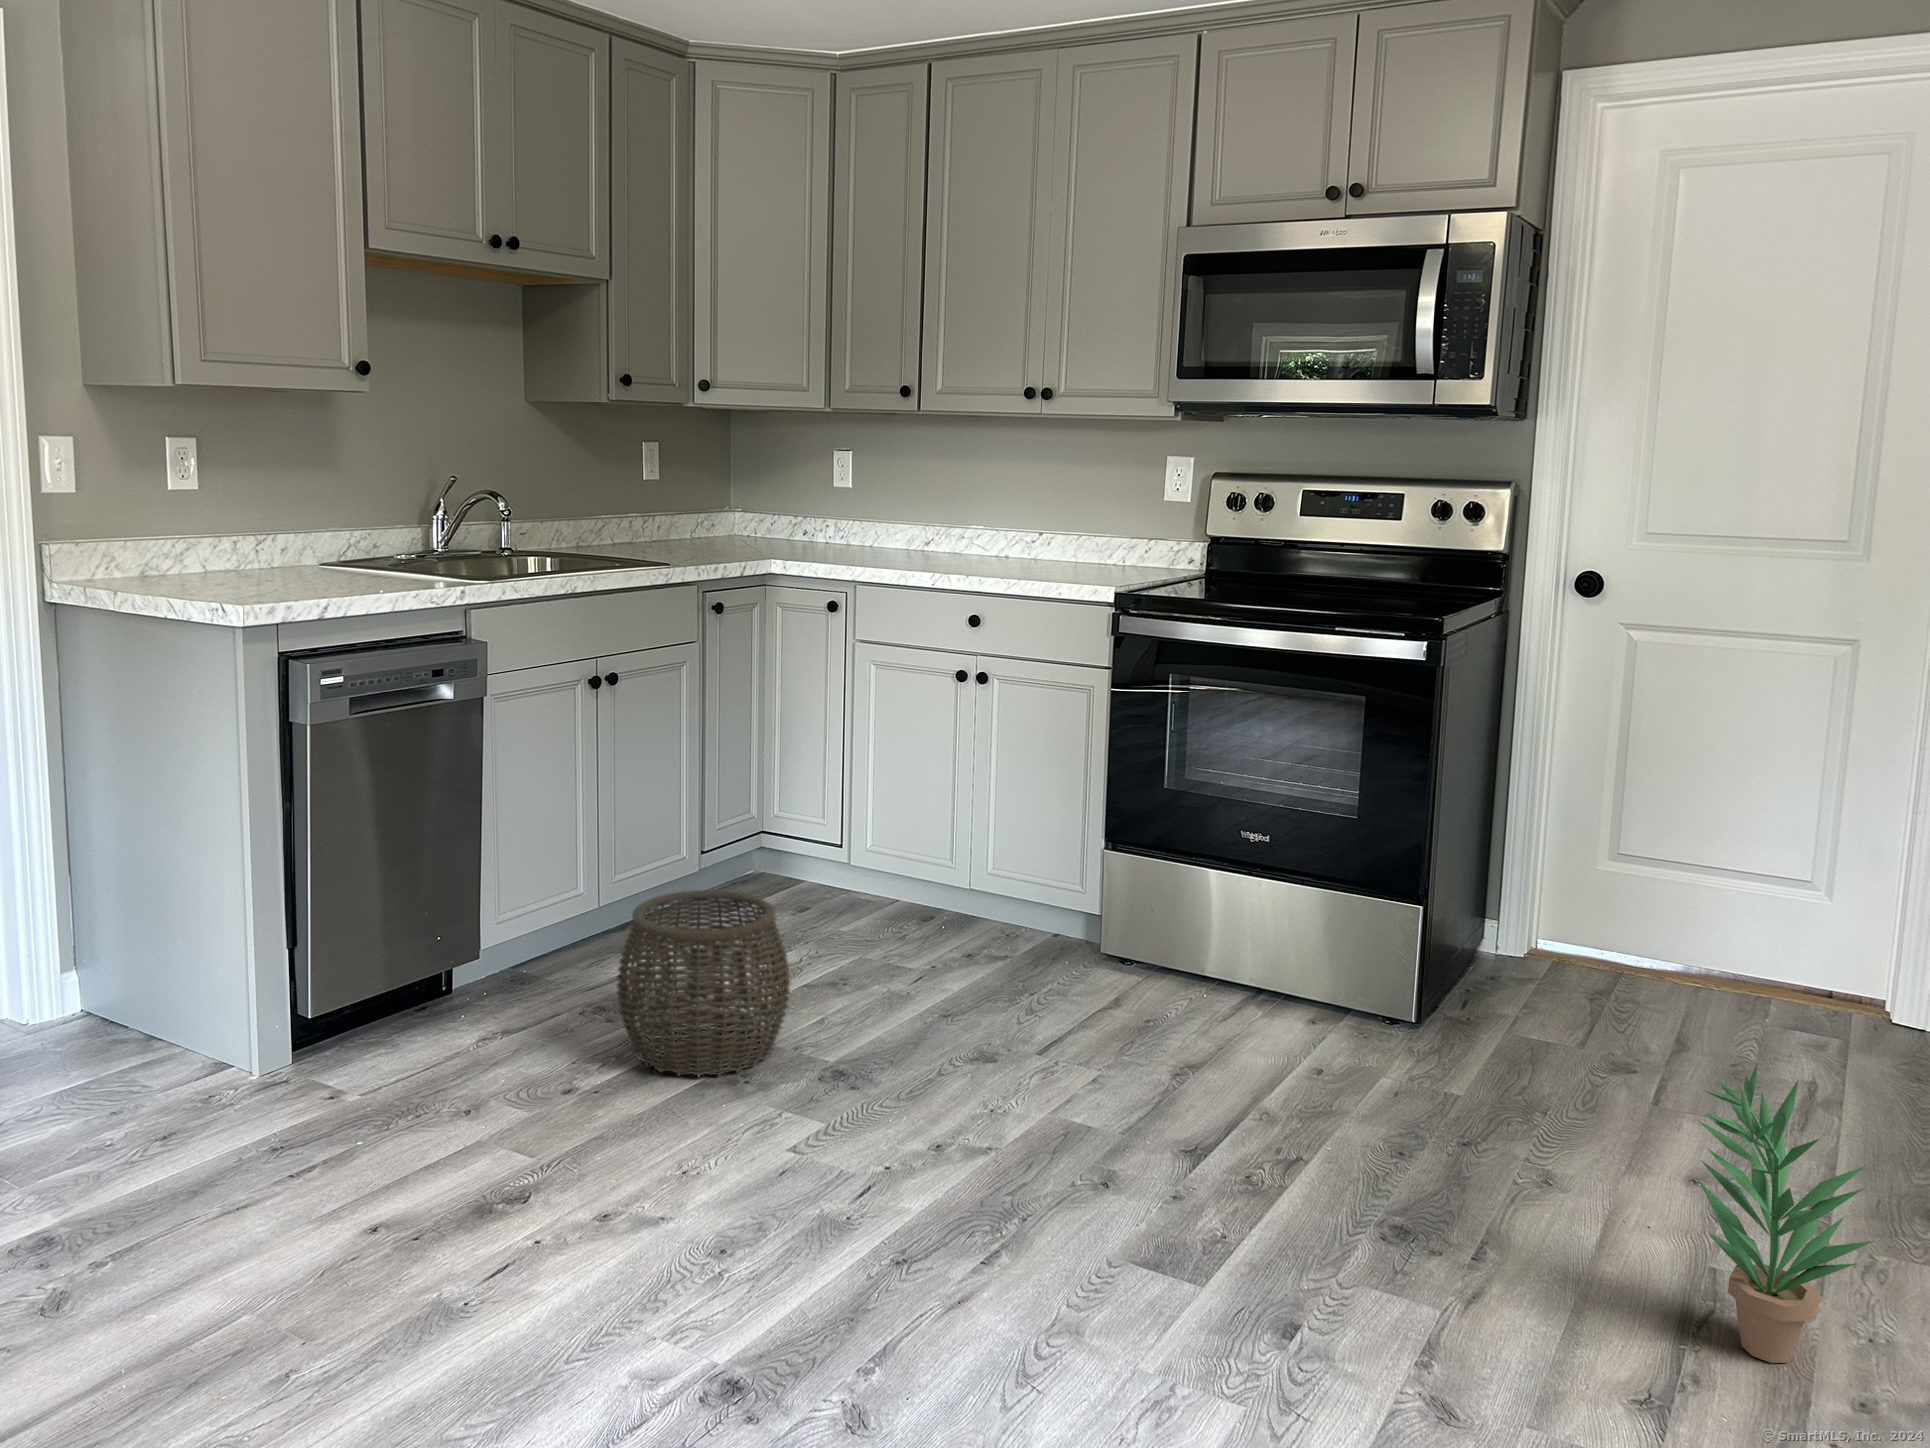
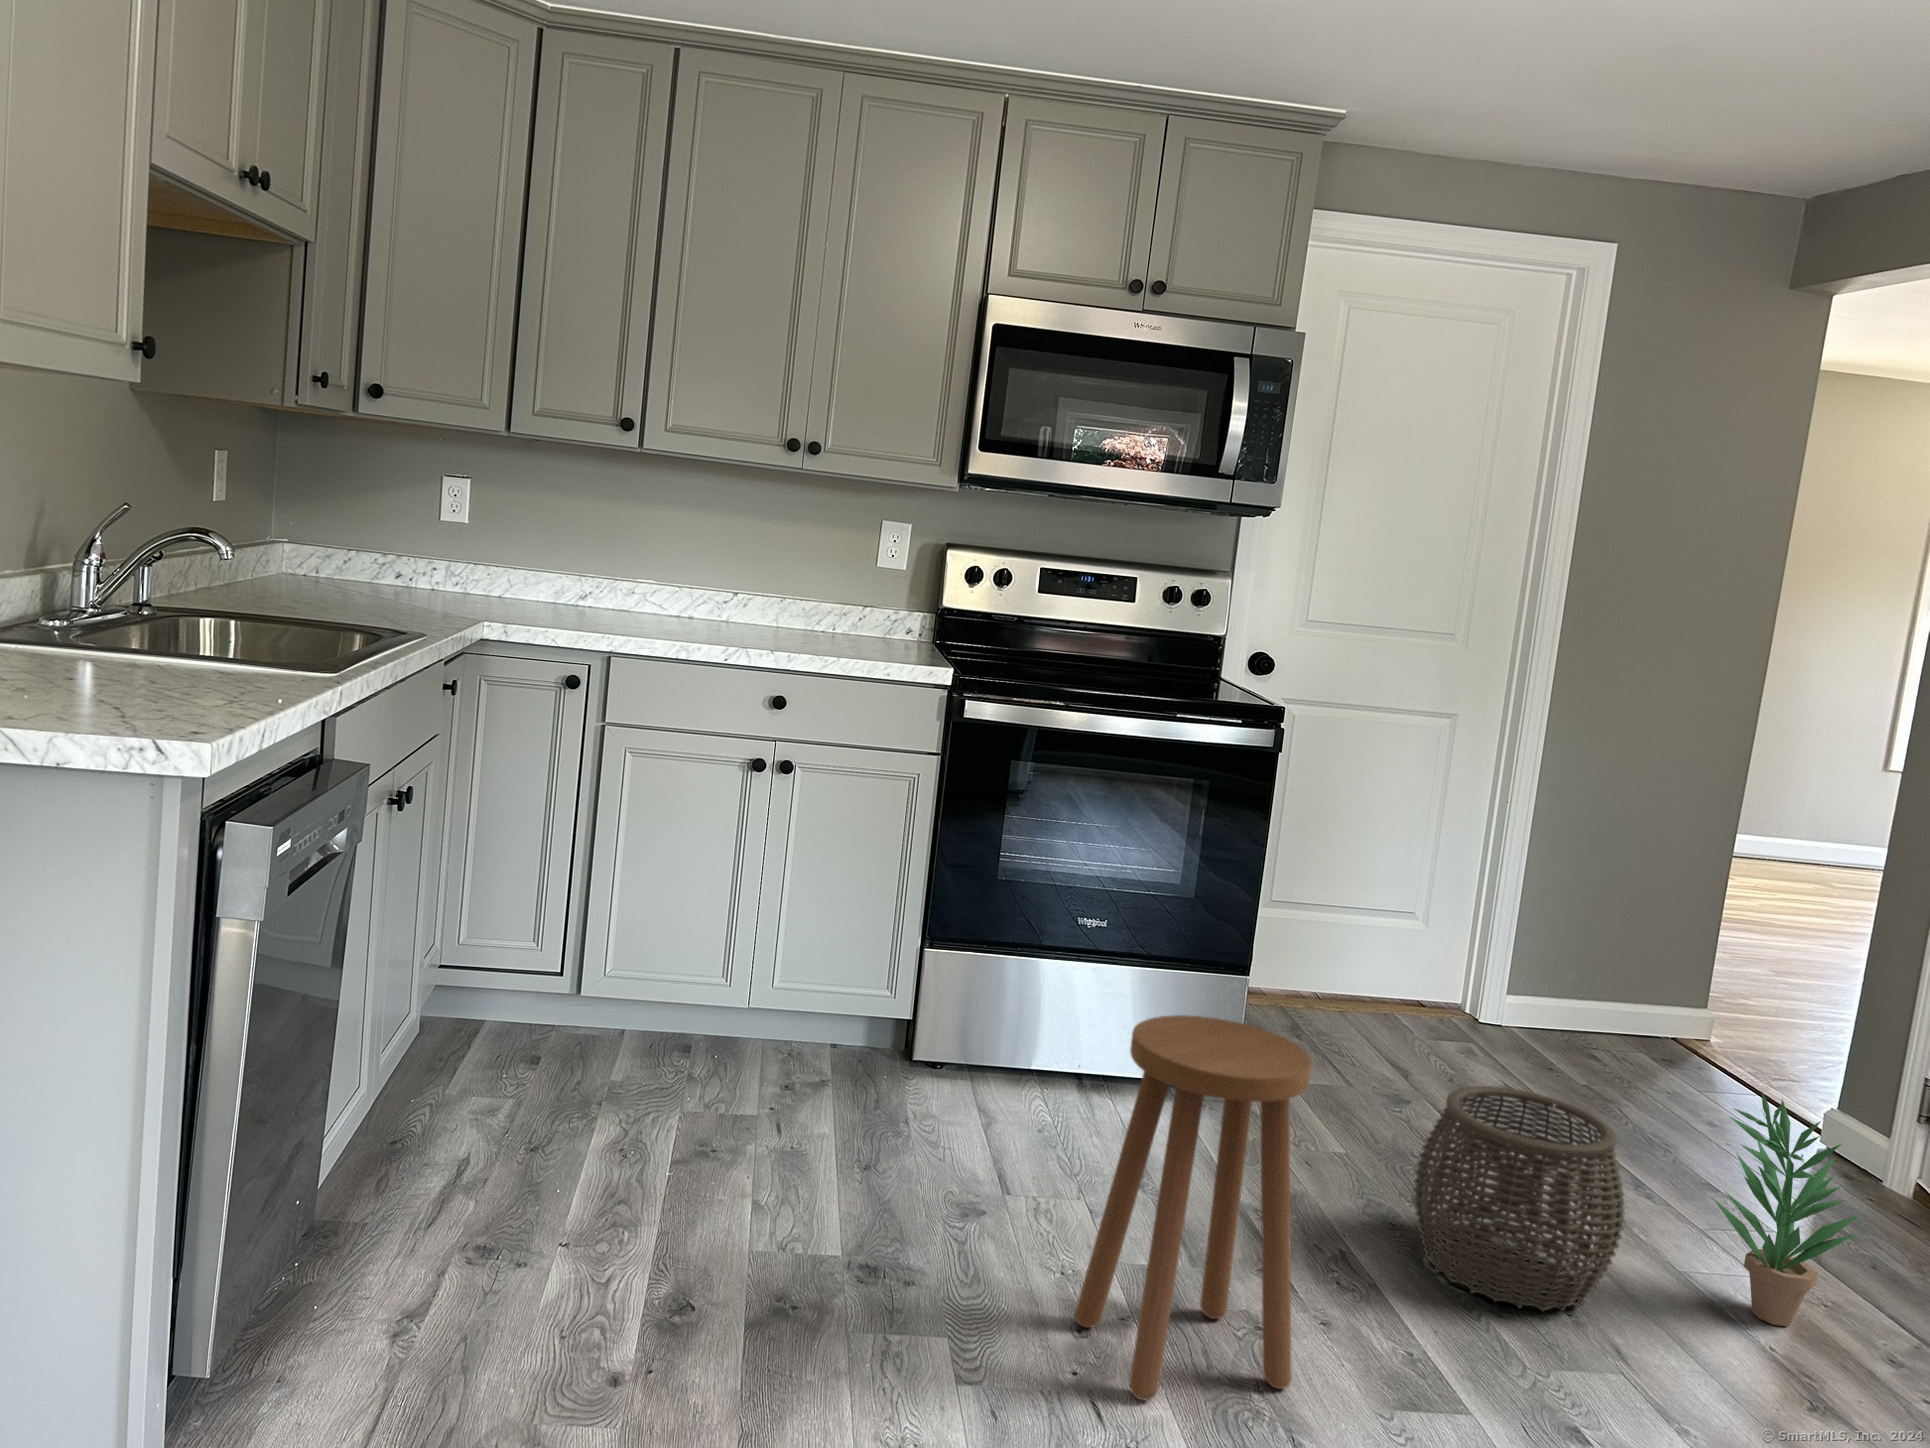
stool: none [884,881,1073,1238] -> present [1075,1015,1312,1400]
woven basket: present [616,890,790,1077] -> present [1414,1086,1625,1311]

